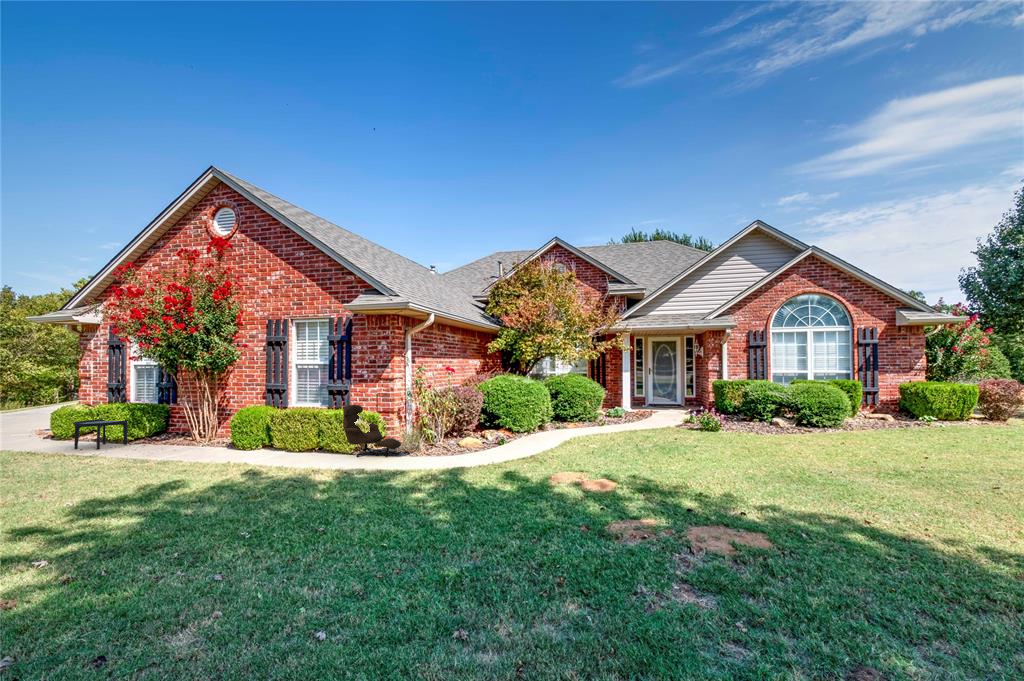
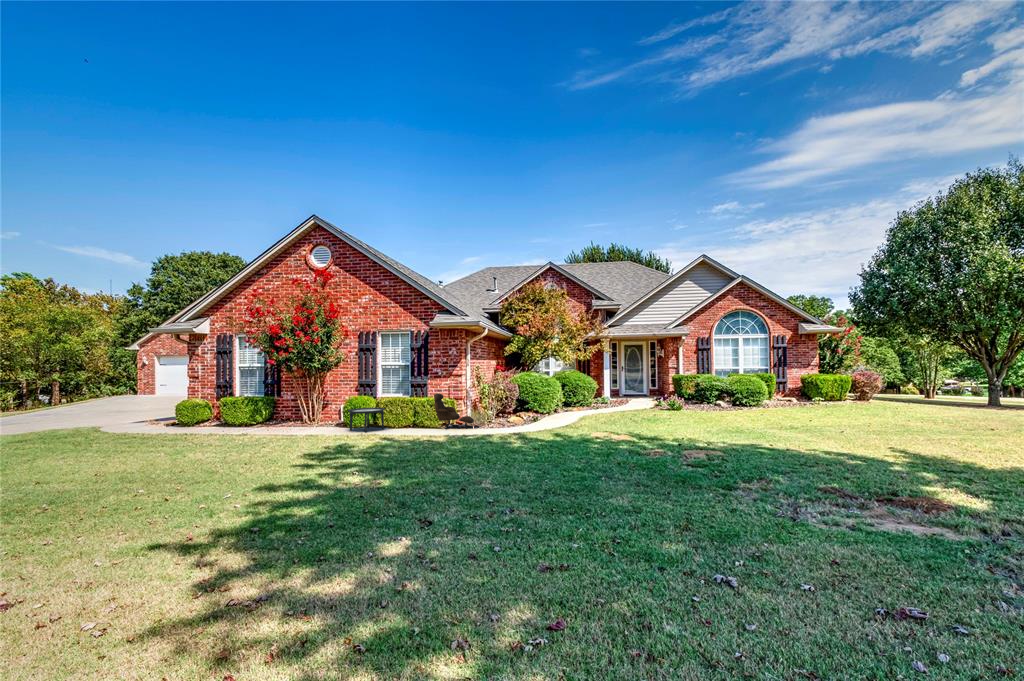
round table: present [73,419,130,450] -> present [348,407,385,433]

